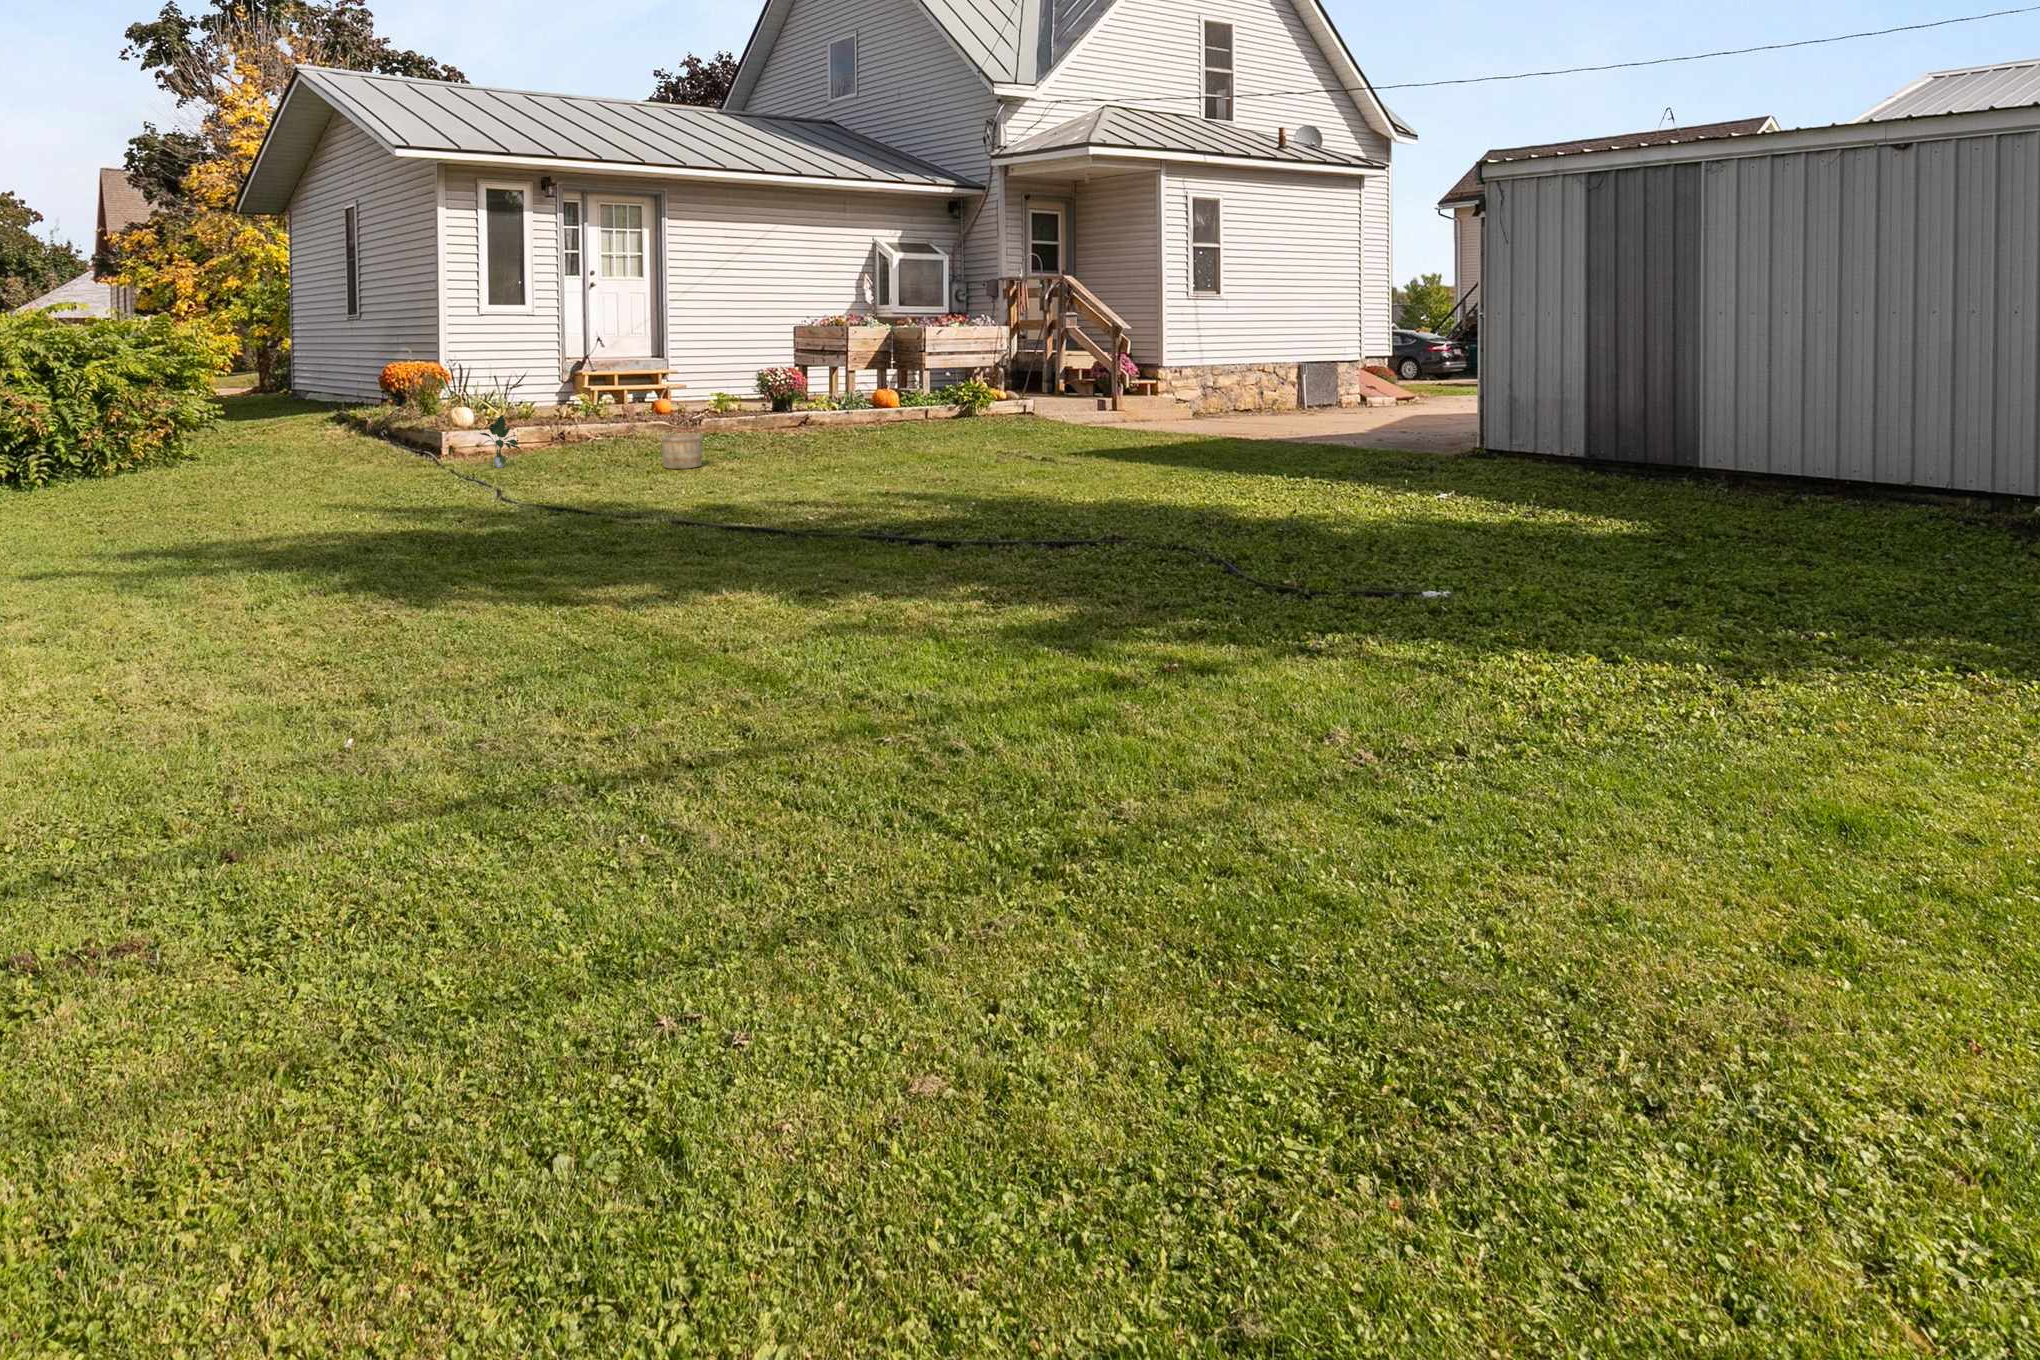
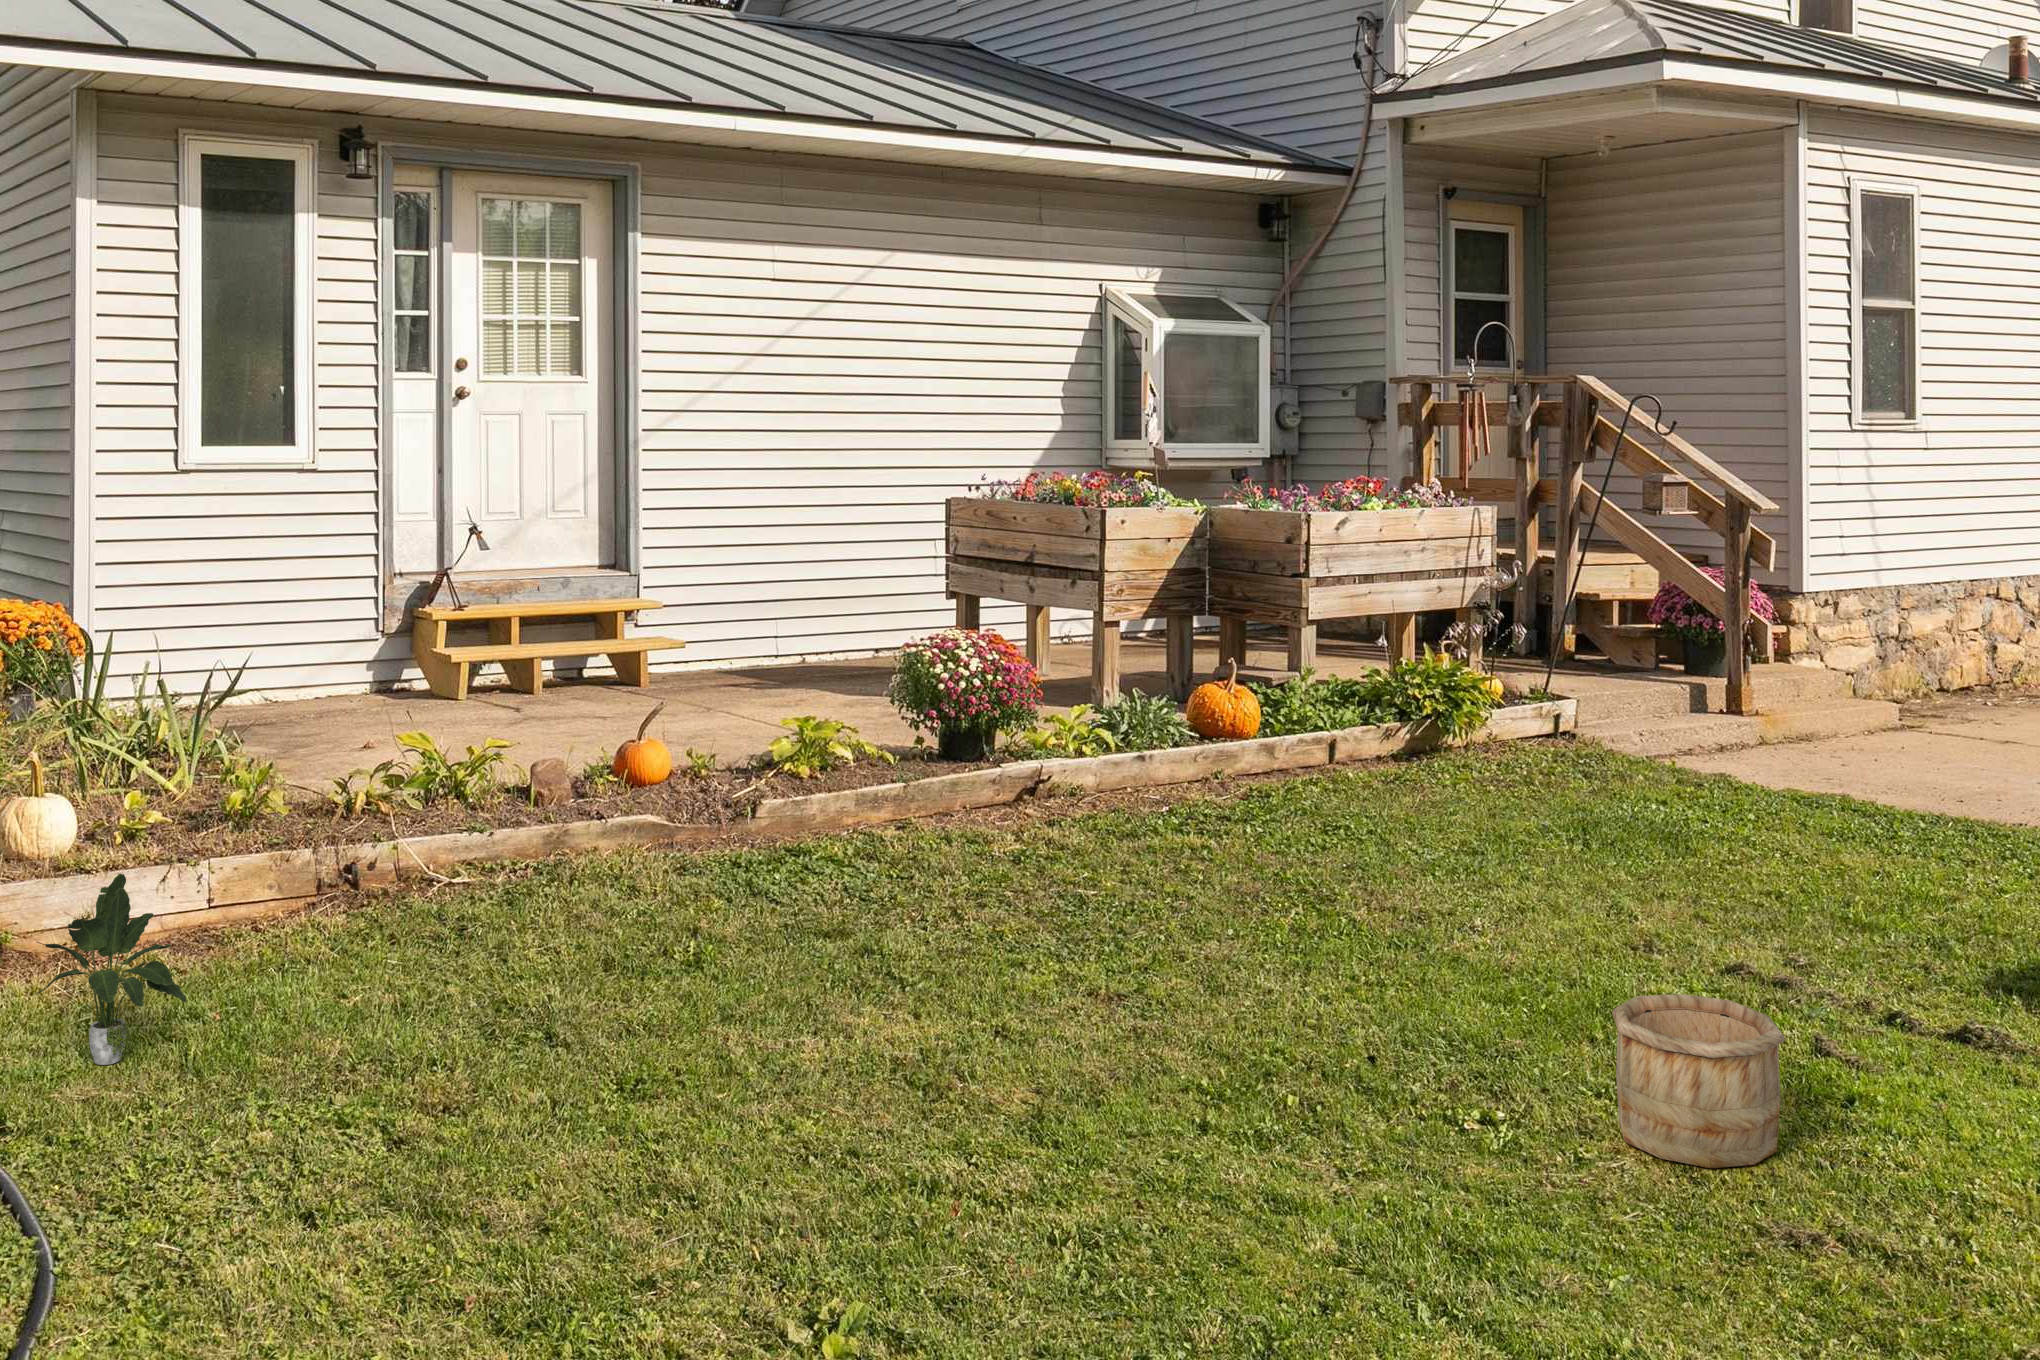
wooden bucket: present [661,433,702,469] -> present [1612,994,1785,1168]

